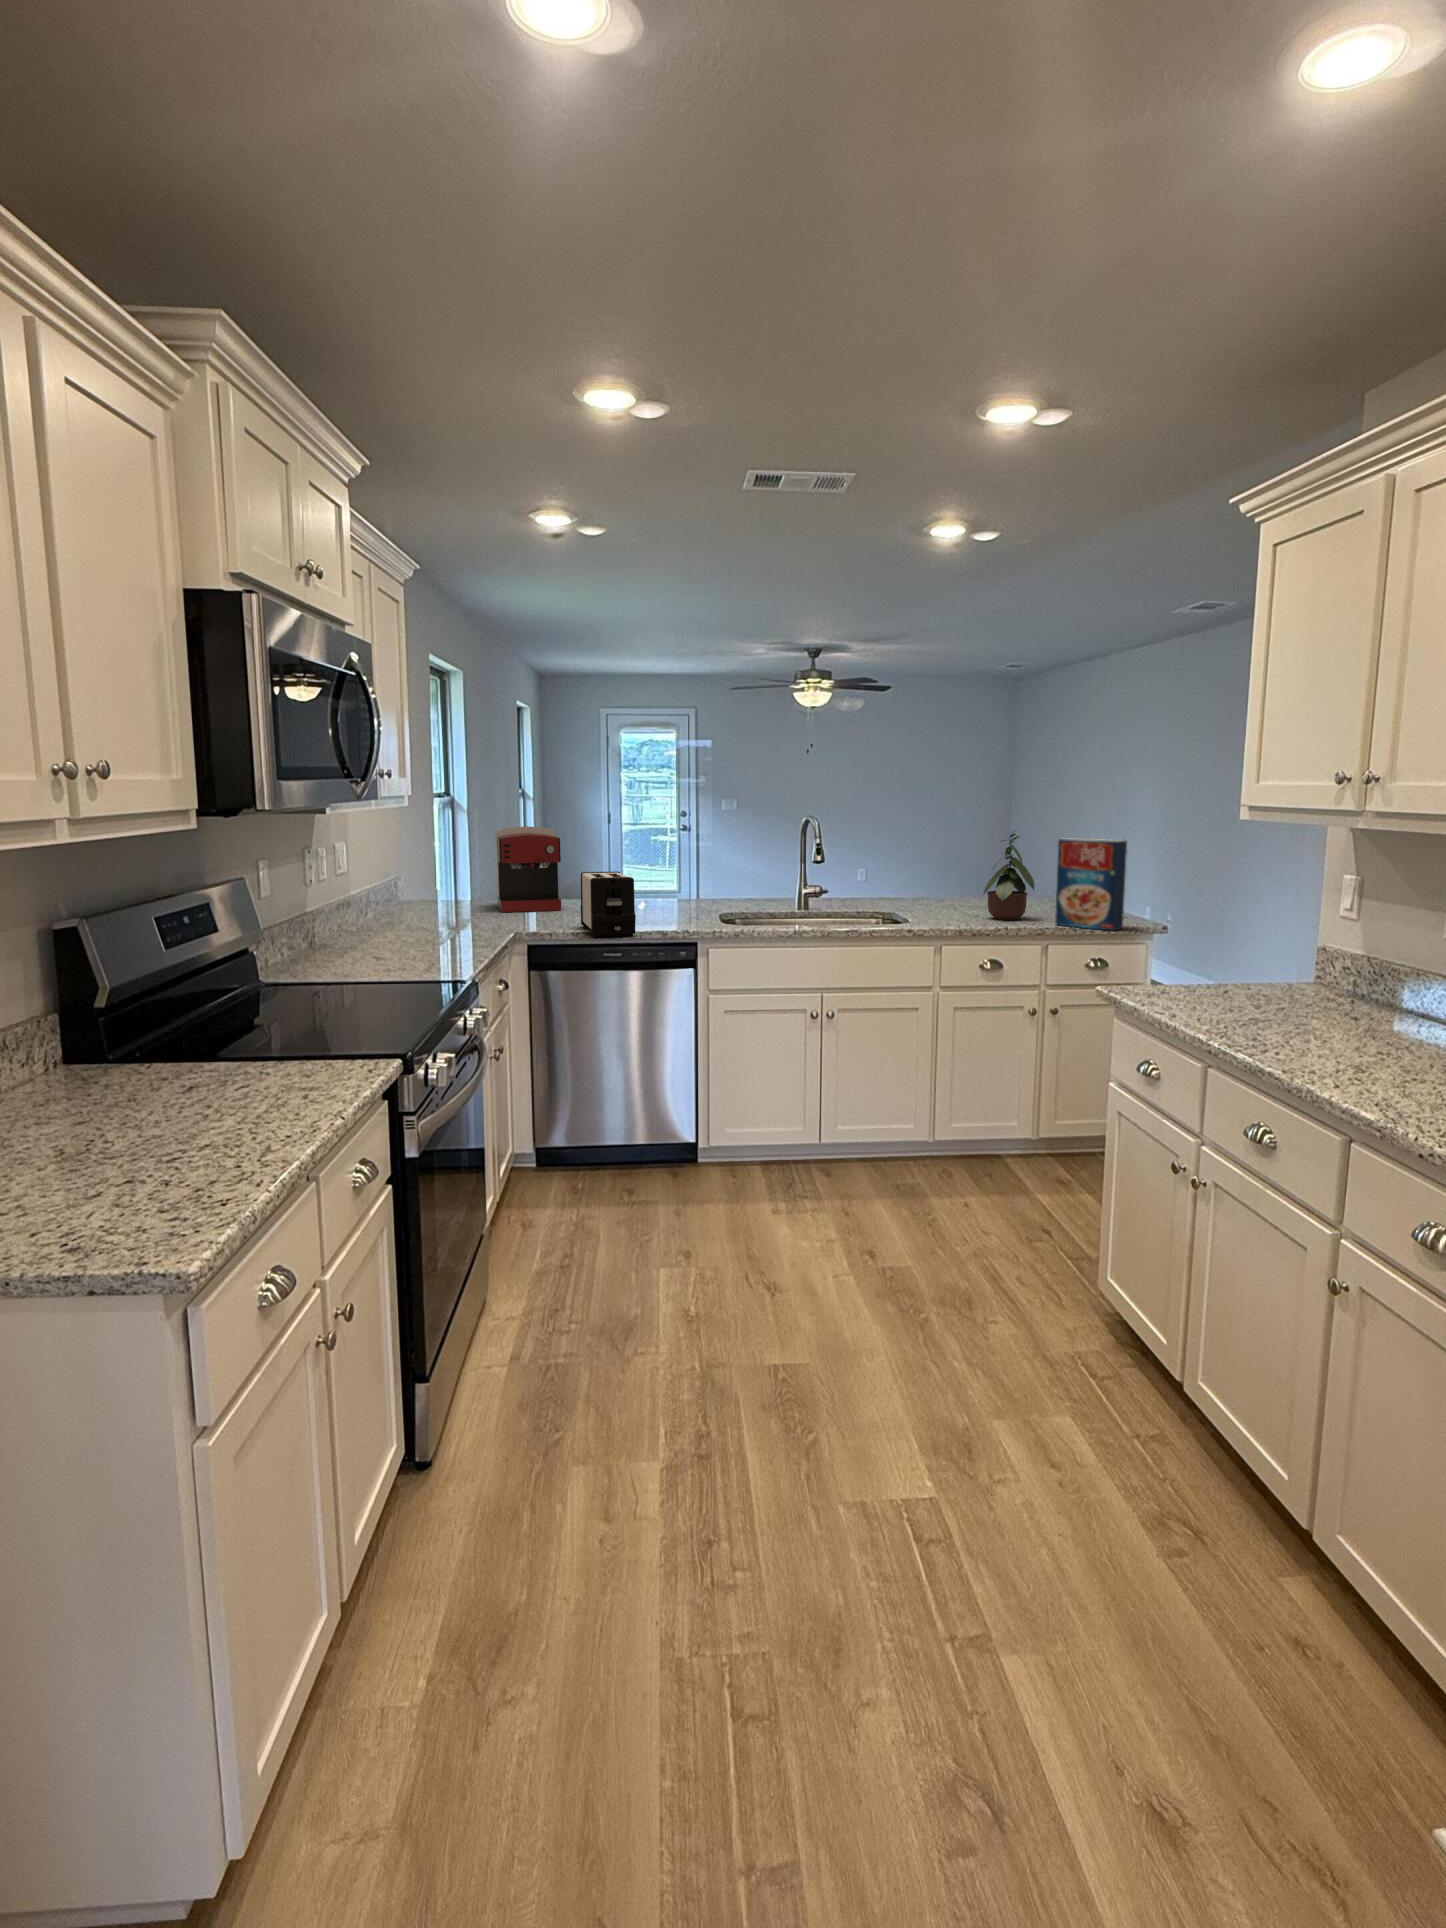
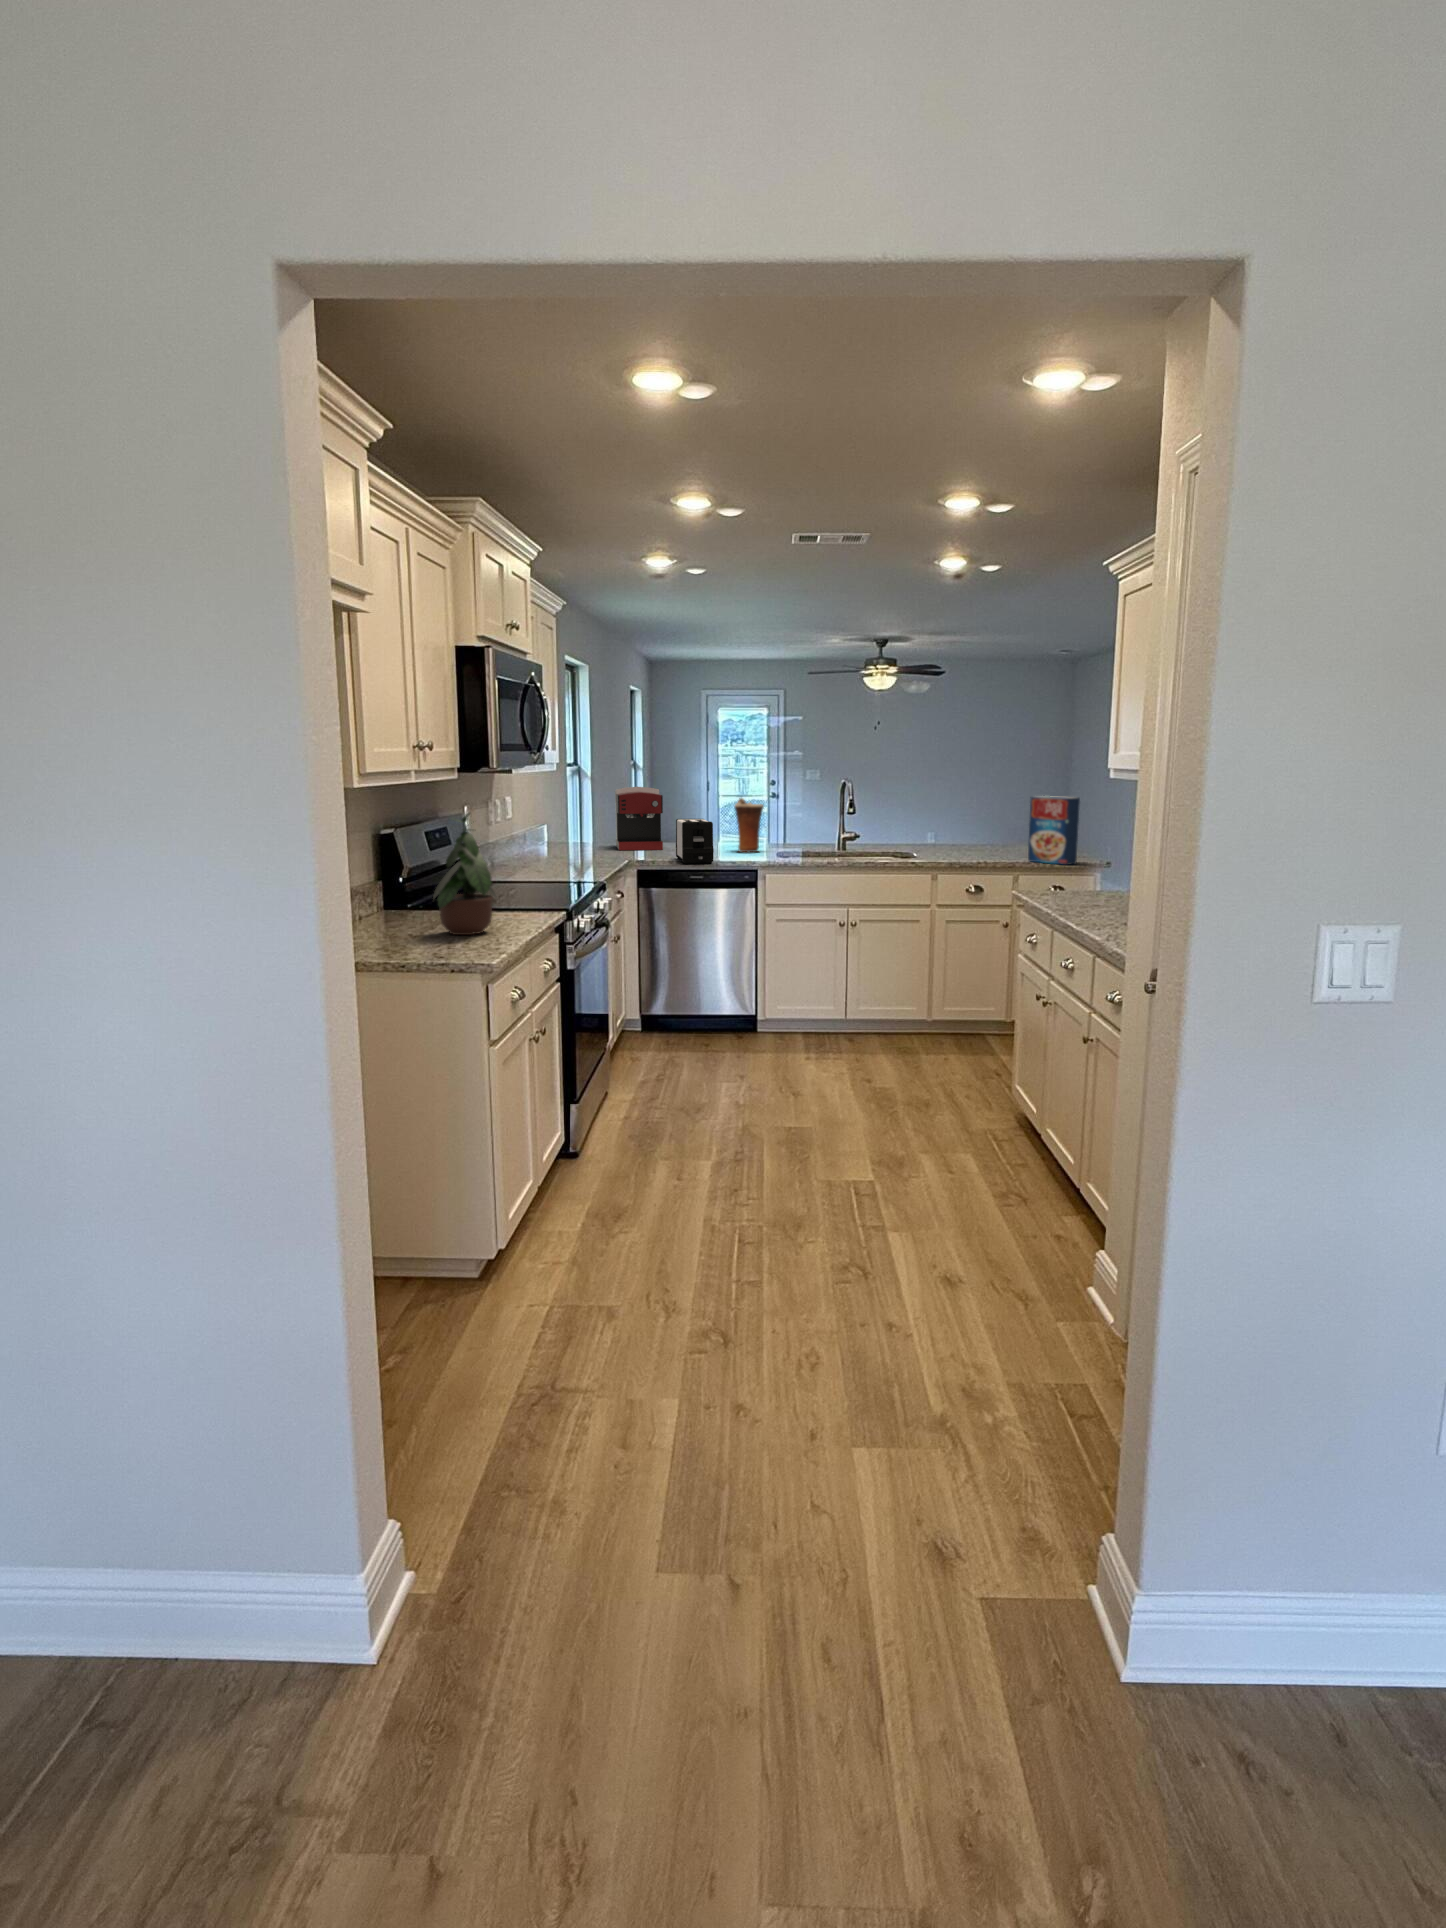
potted plant: present [984,831,1035,920] -> present [433,813,496,935]
vase: none [657,840,698,914] -> present [735,798,764,852]

